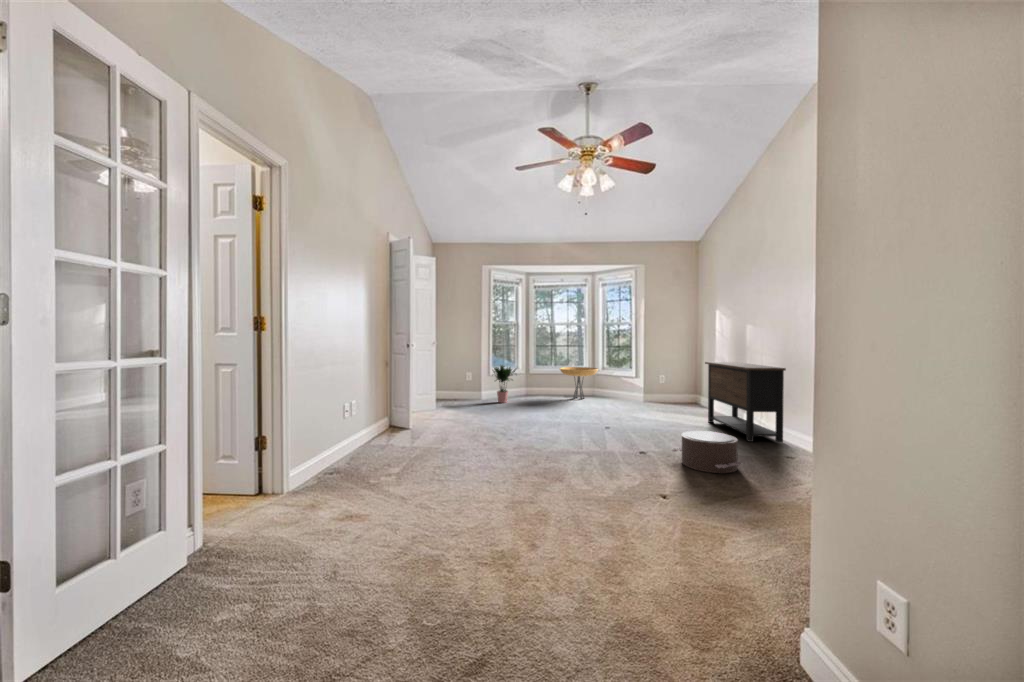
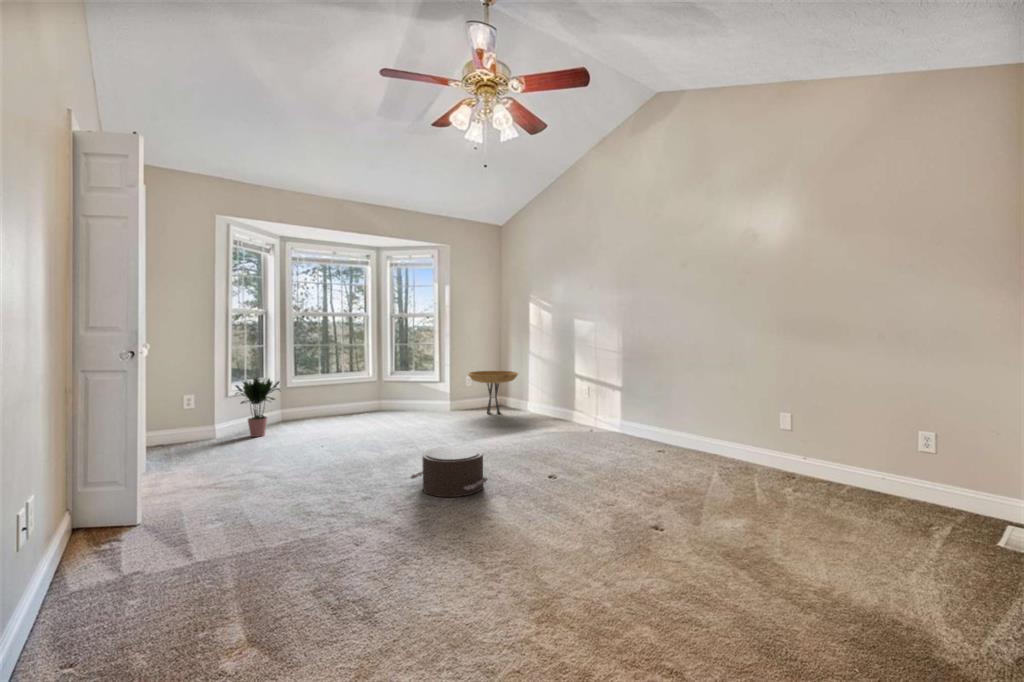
dresser: present [705,362,786,442] -> none [539,359,632,442]
side table: present [560,367,598,400] -> present [468,371,518,413]
pouf: present [672,431,740,473] -> present [410,446,488,497]

